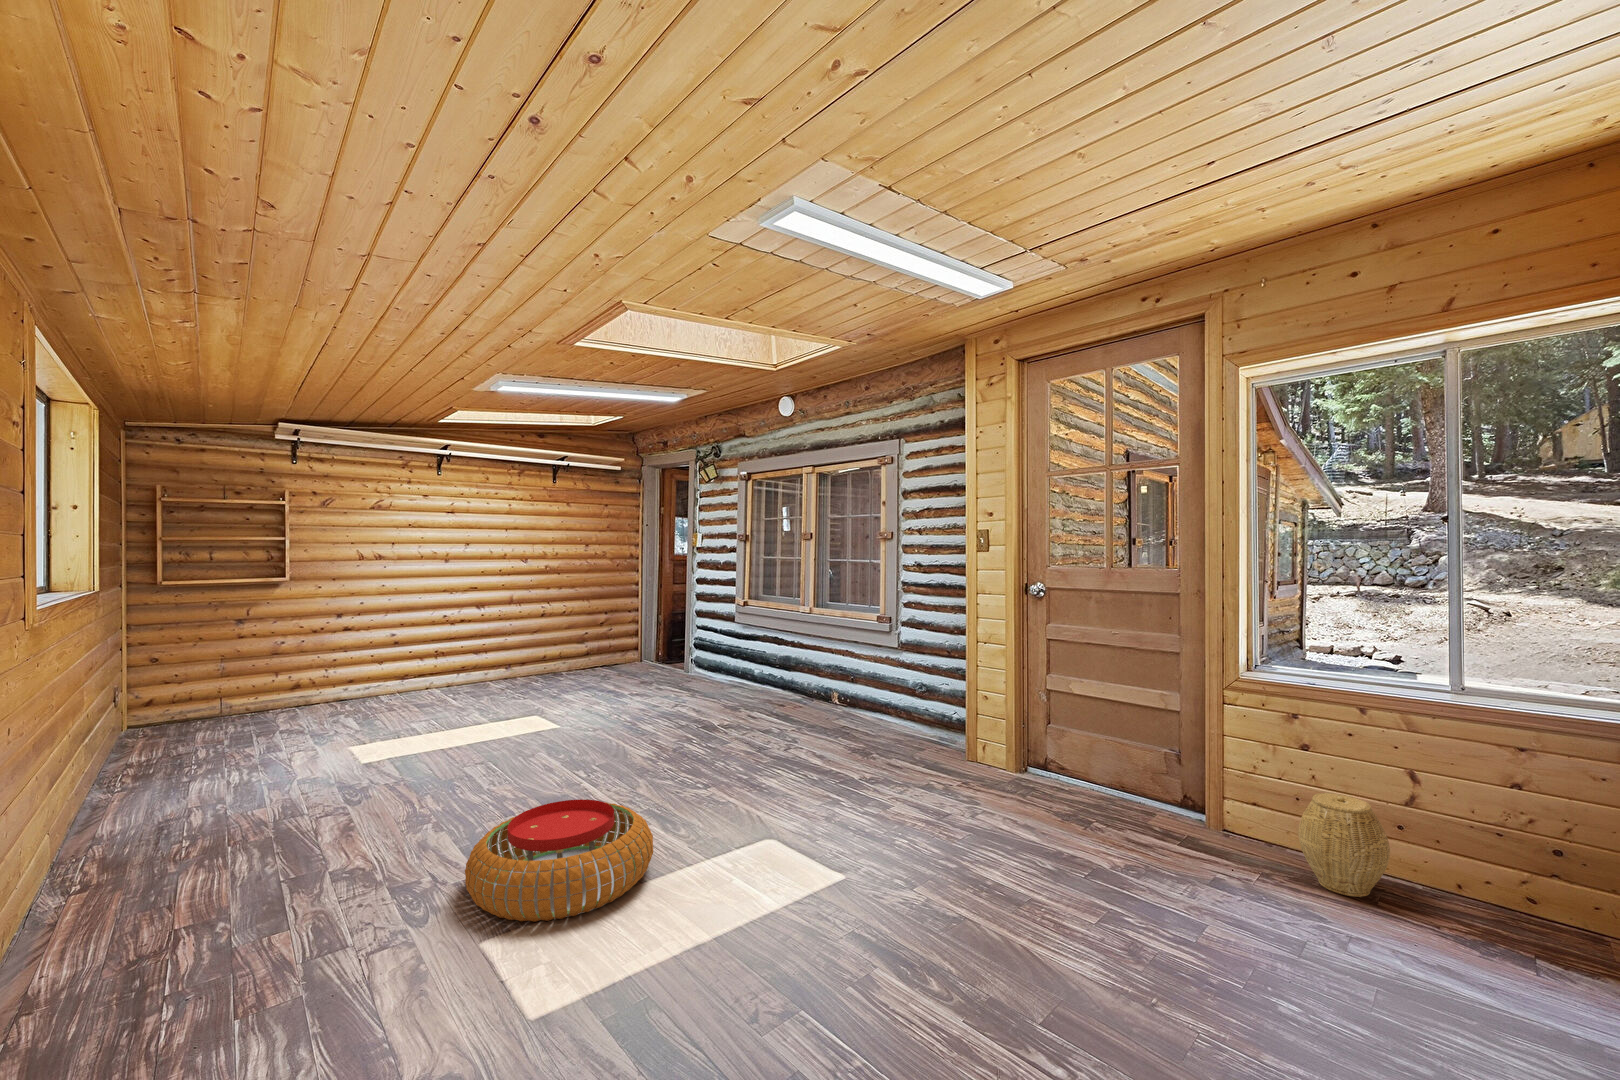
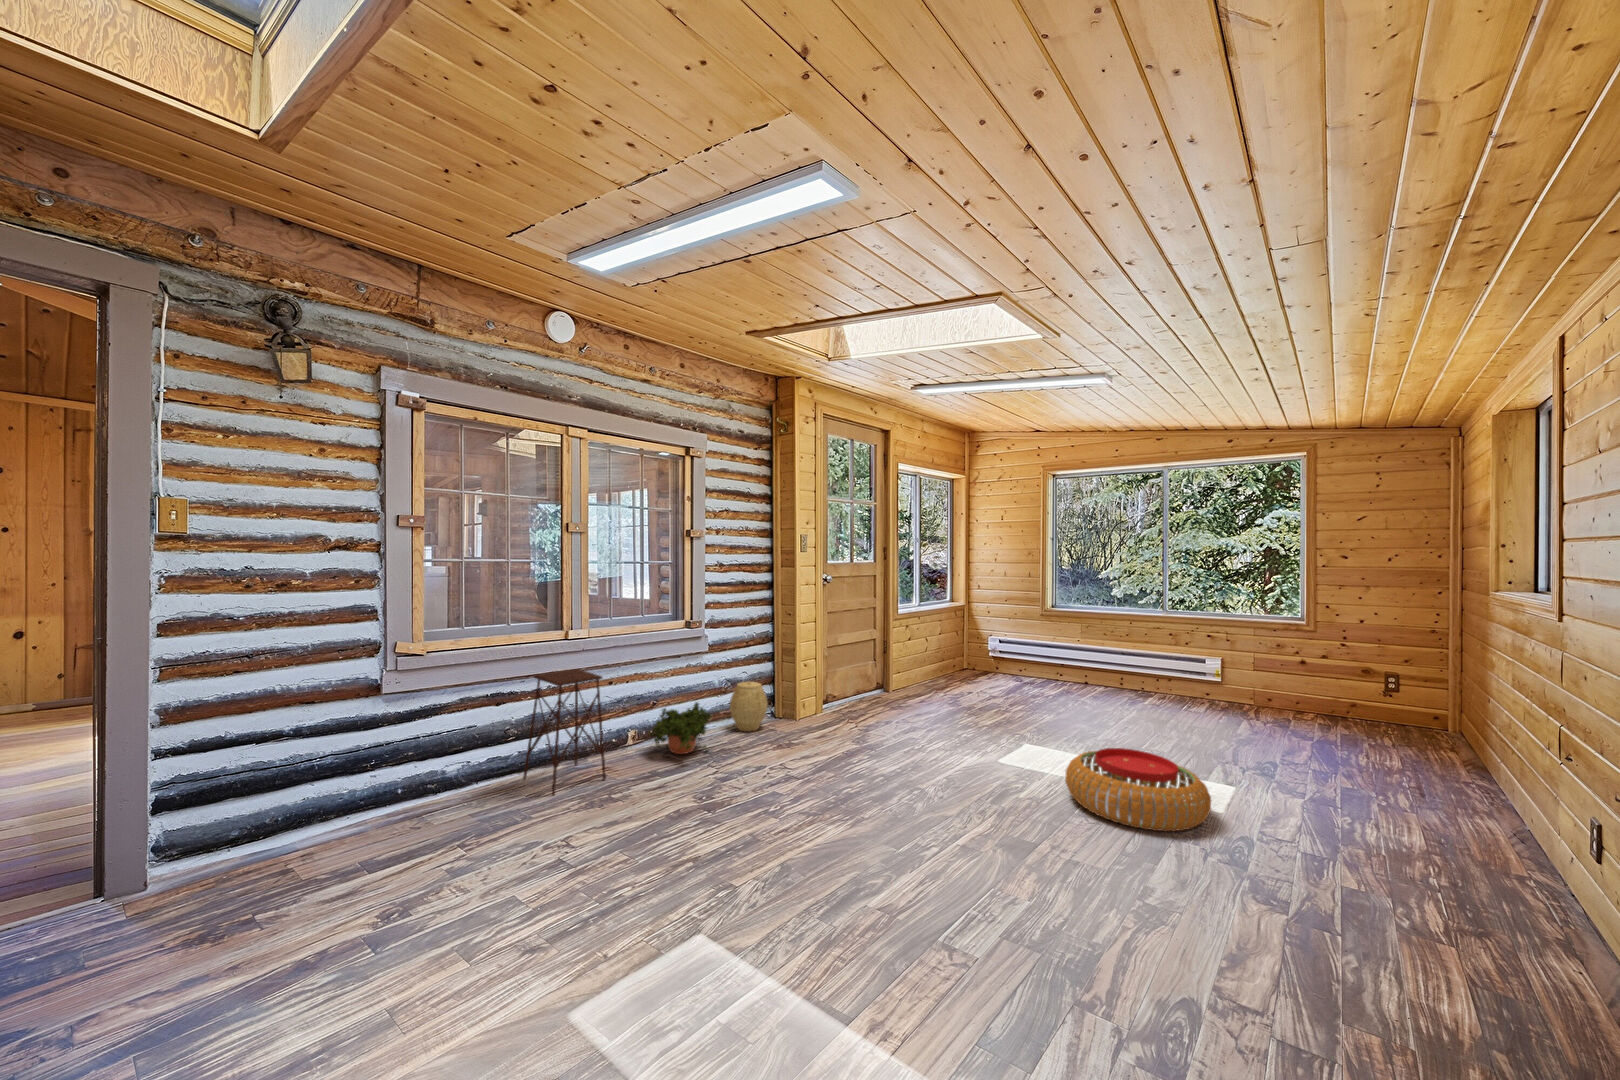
side table: none [750,630,805,711] -> present [523,669,606,796]
potted plant: none [794,681,858,729] -> present [649,703,712,754]
woven basket: present [1298,793,1390,897] -> present [730,682,768,731]

